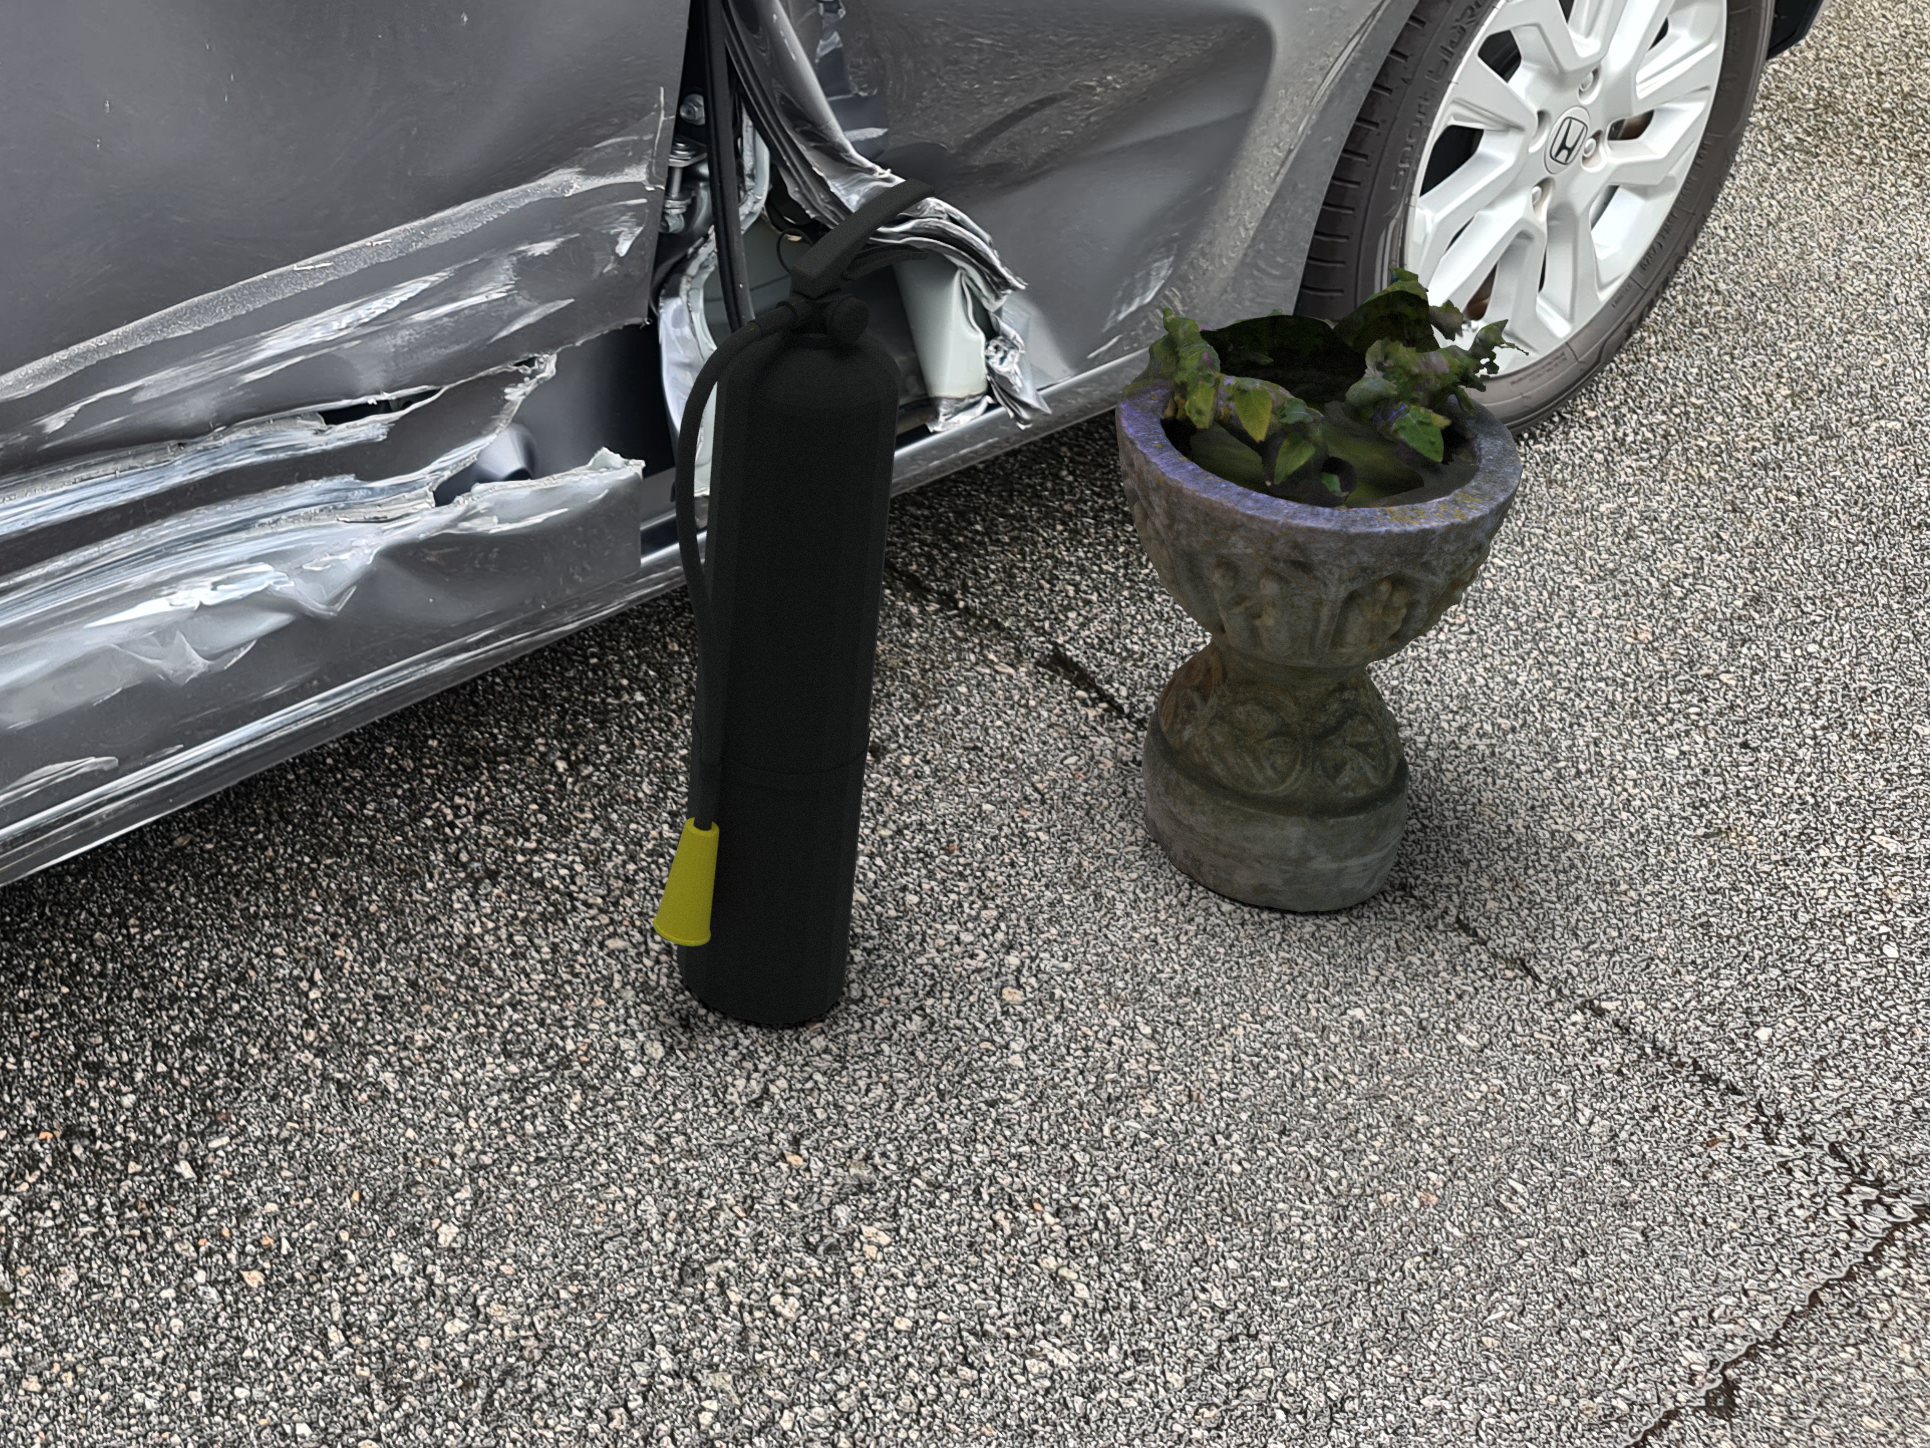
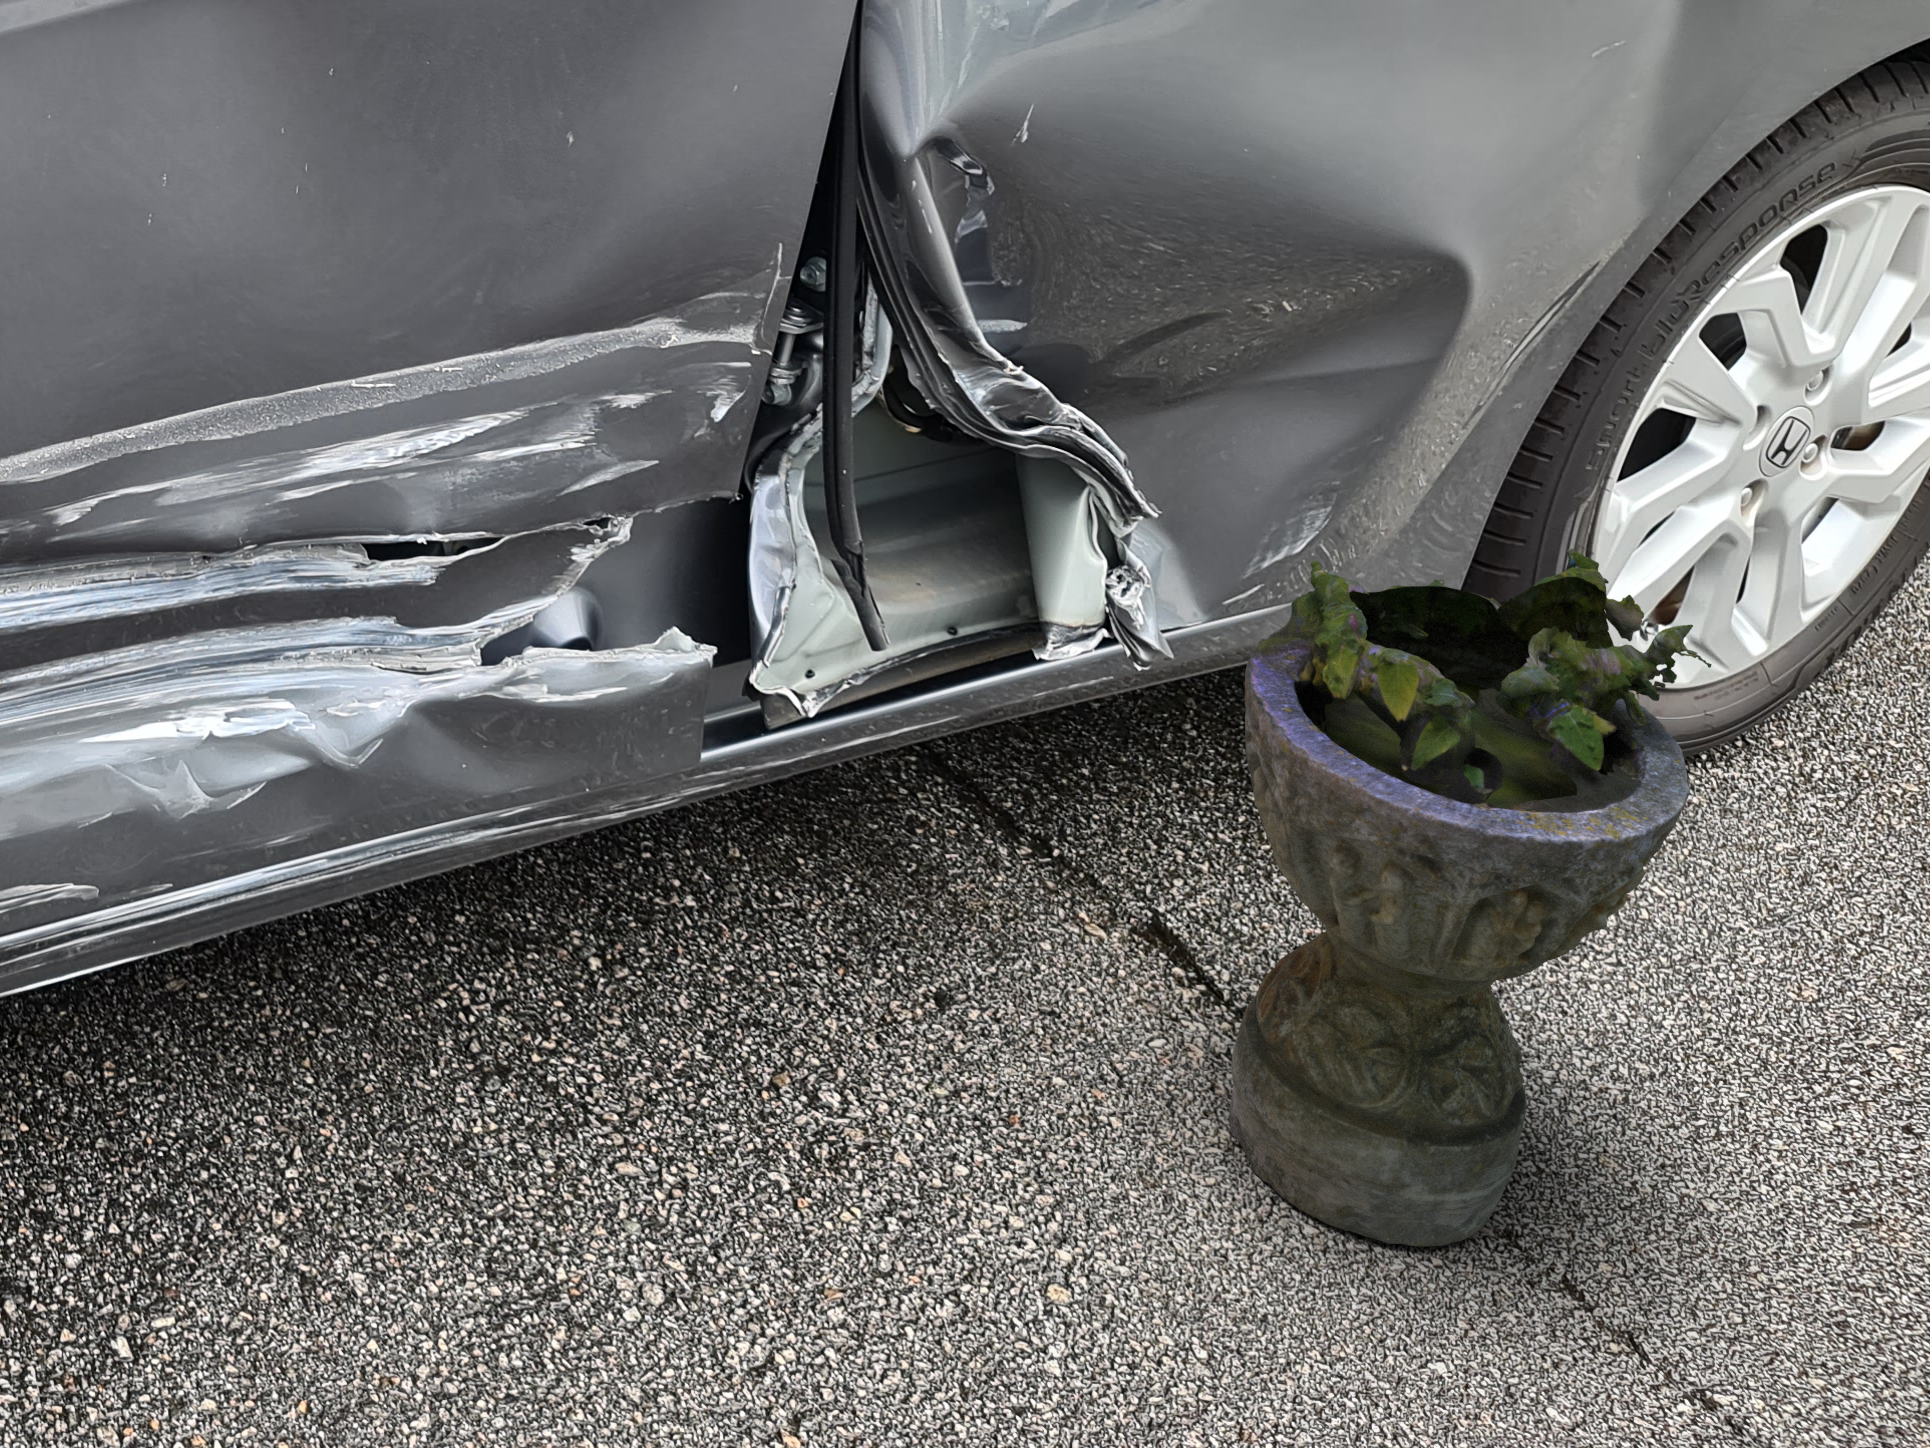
fire extinguisher: present [653,178,935,1024] -> none [668,380,1070,1283]

